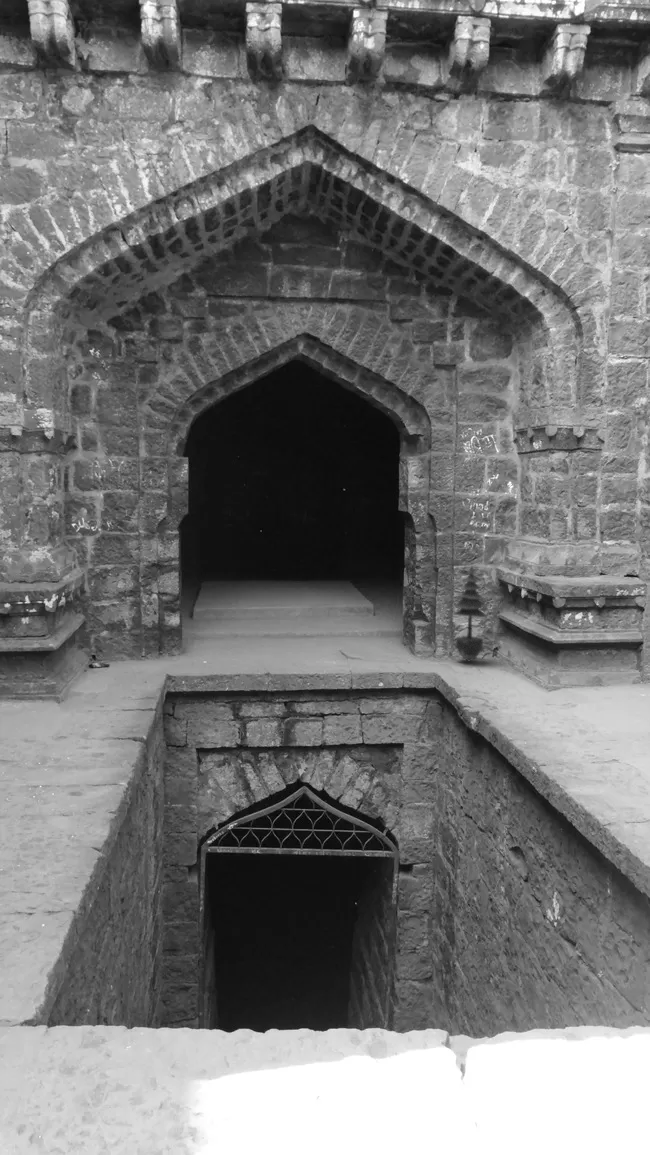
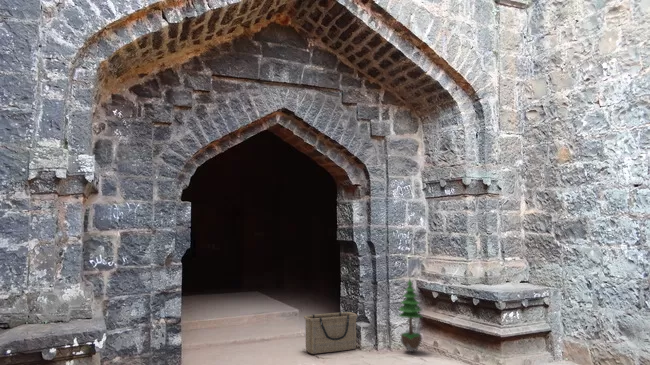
basket: none [335,607,404,653] -> present [304,312,357,354]

